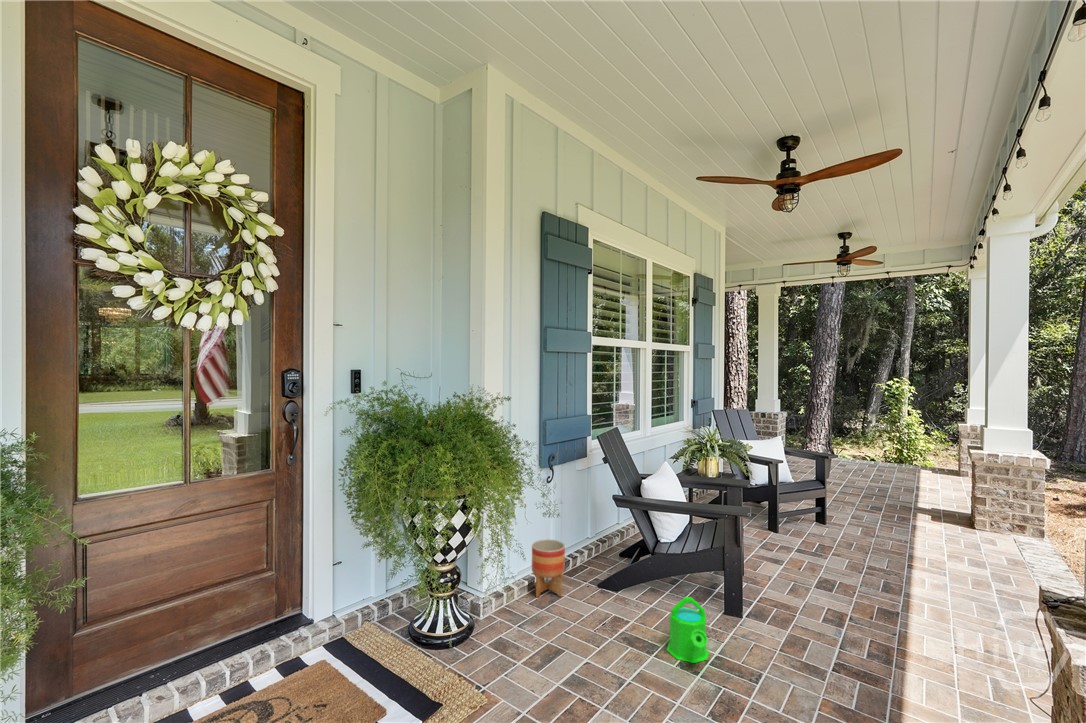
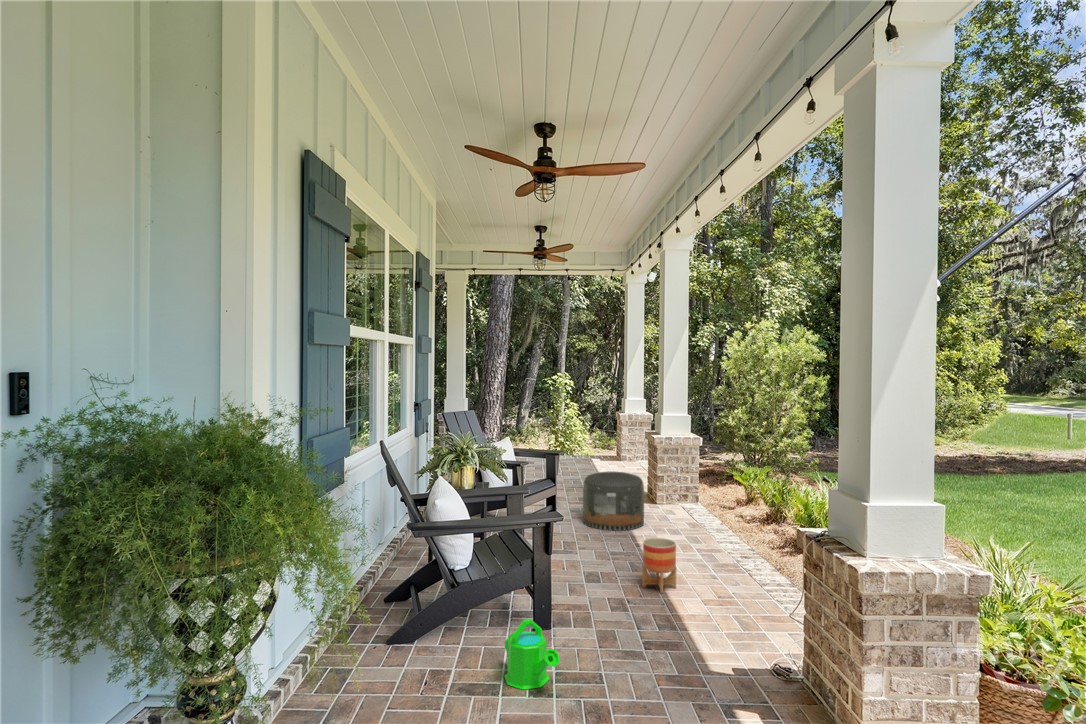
pouf: none [857,481,936,548] -> present [583,471,644,531]
planter: present [532,539,565,598] -> present [642,538,676,593]

